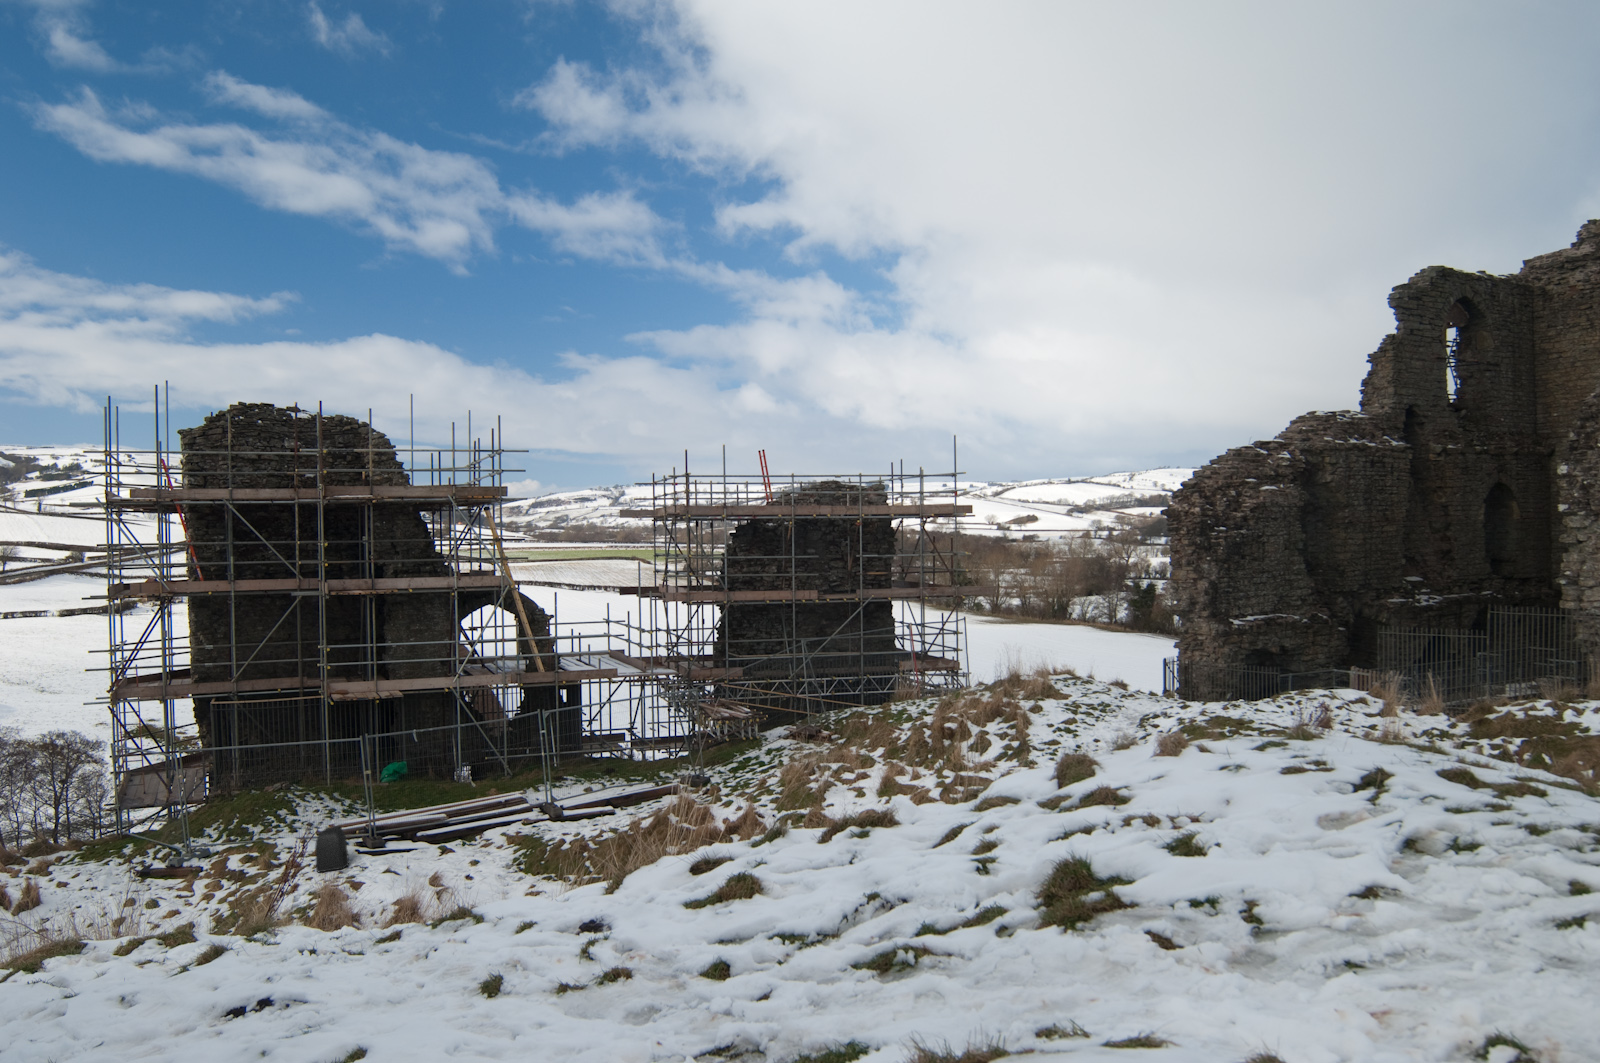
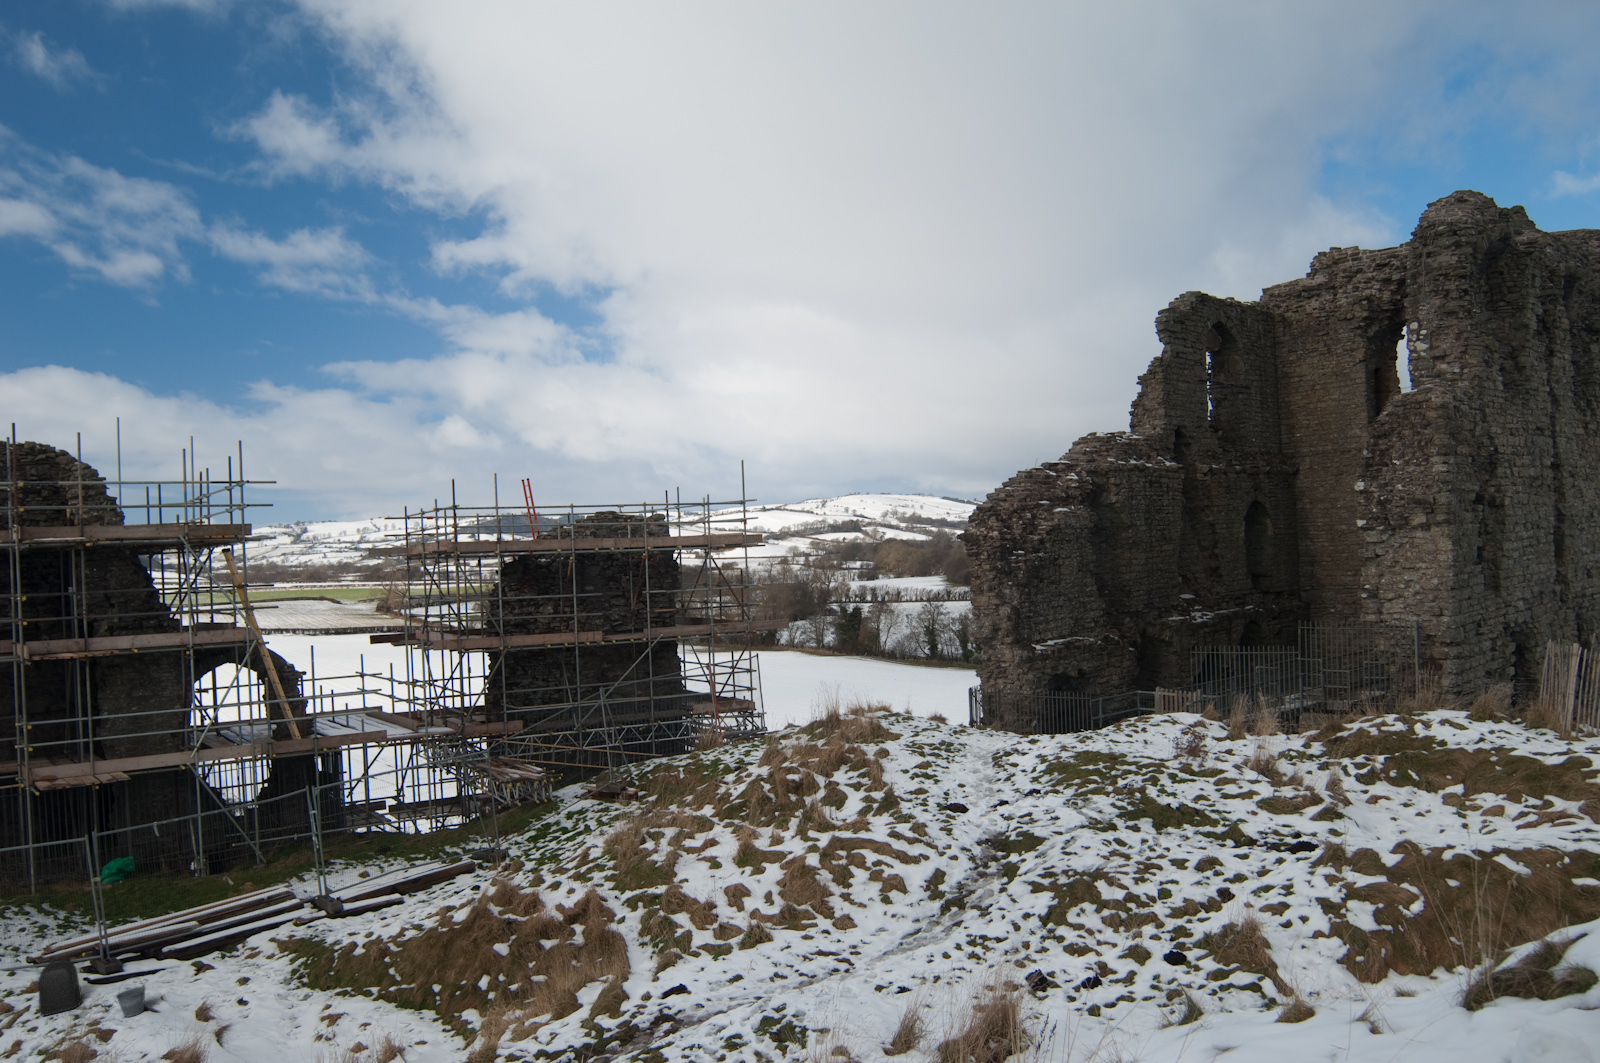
bucket: none [372,846,395,879] -> present [116,985,146,1017]

